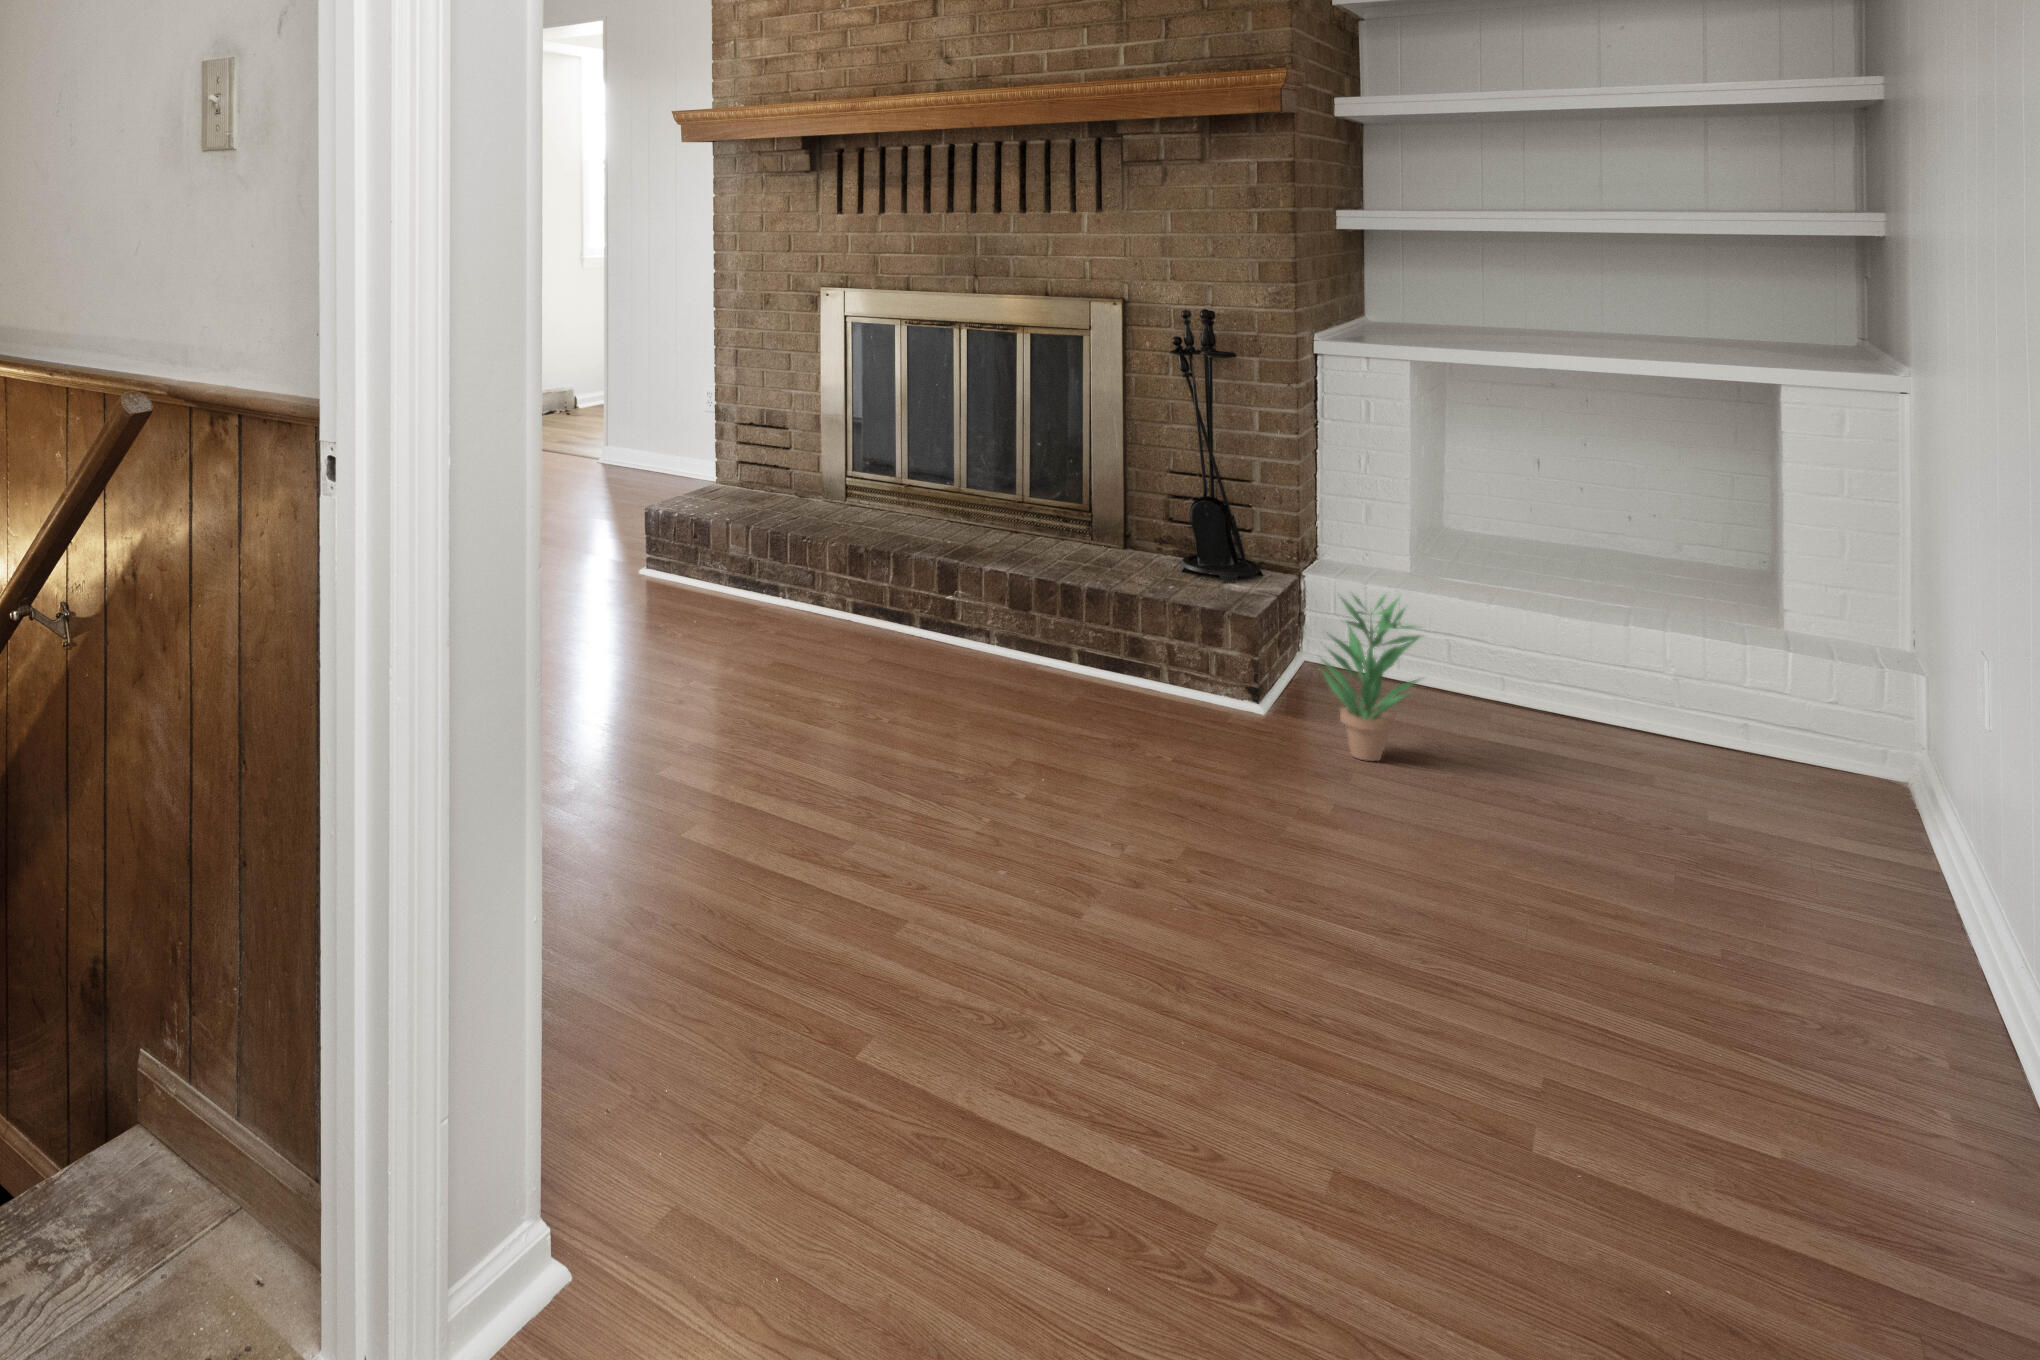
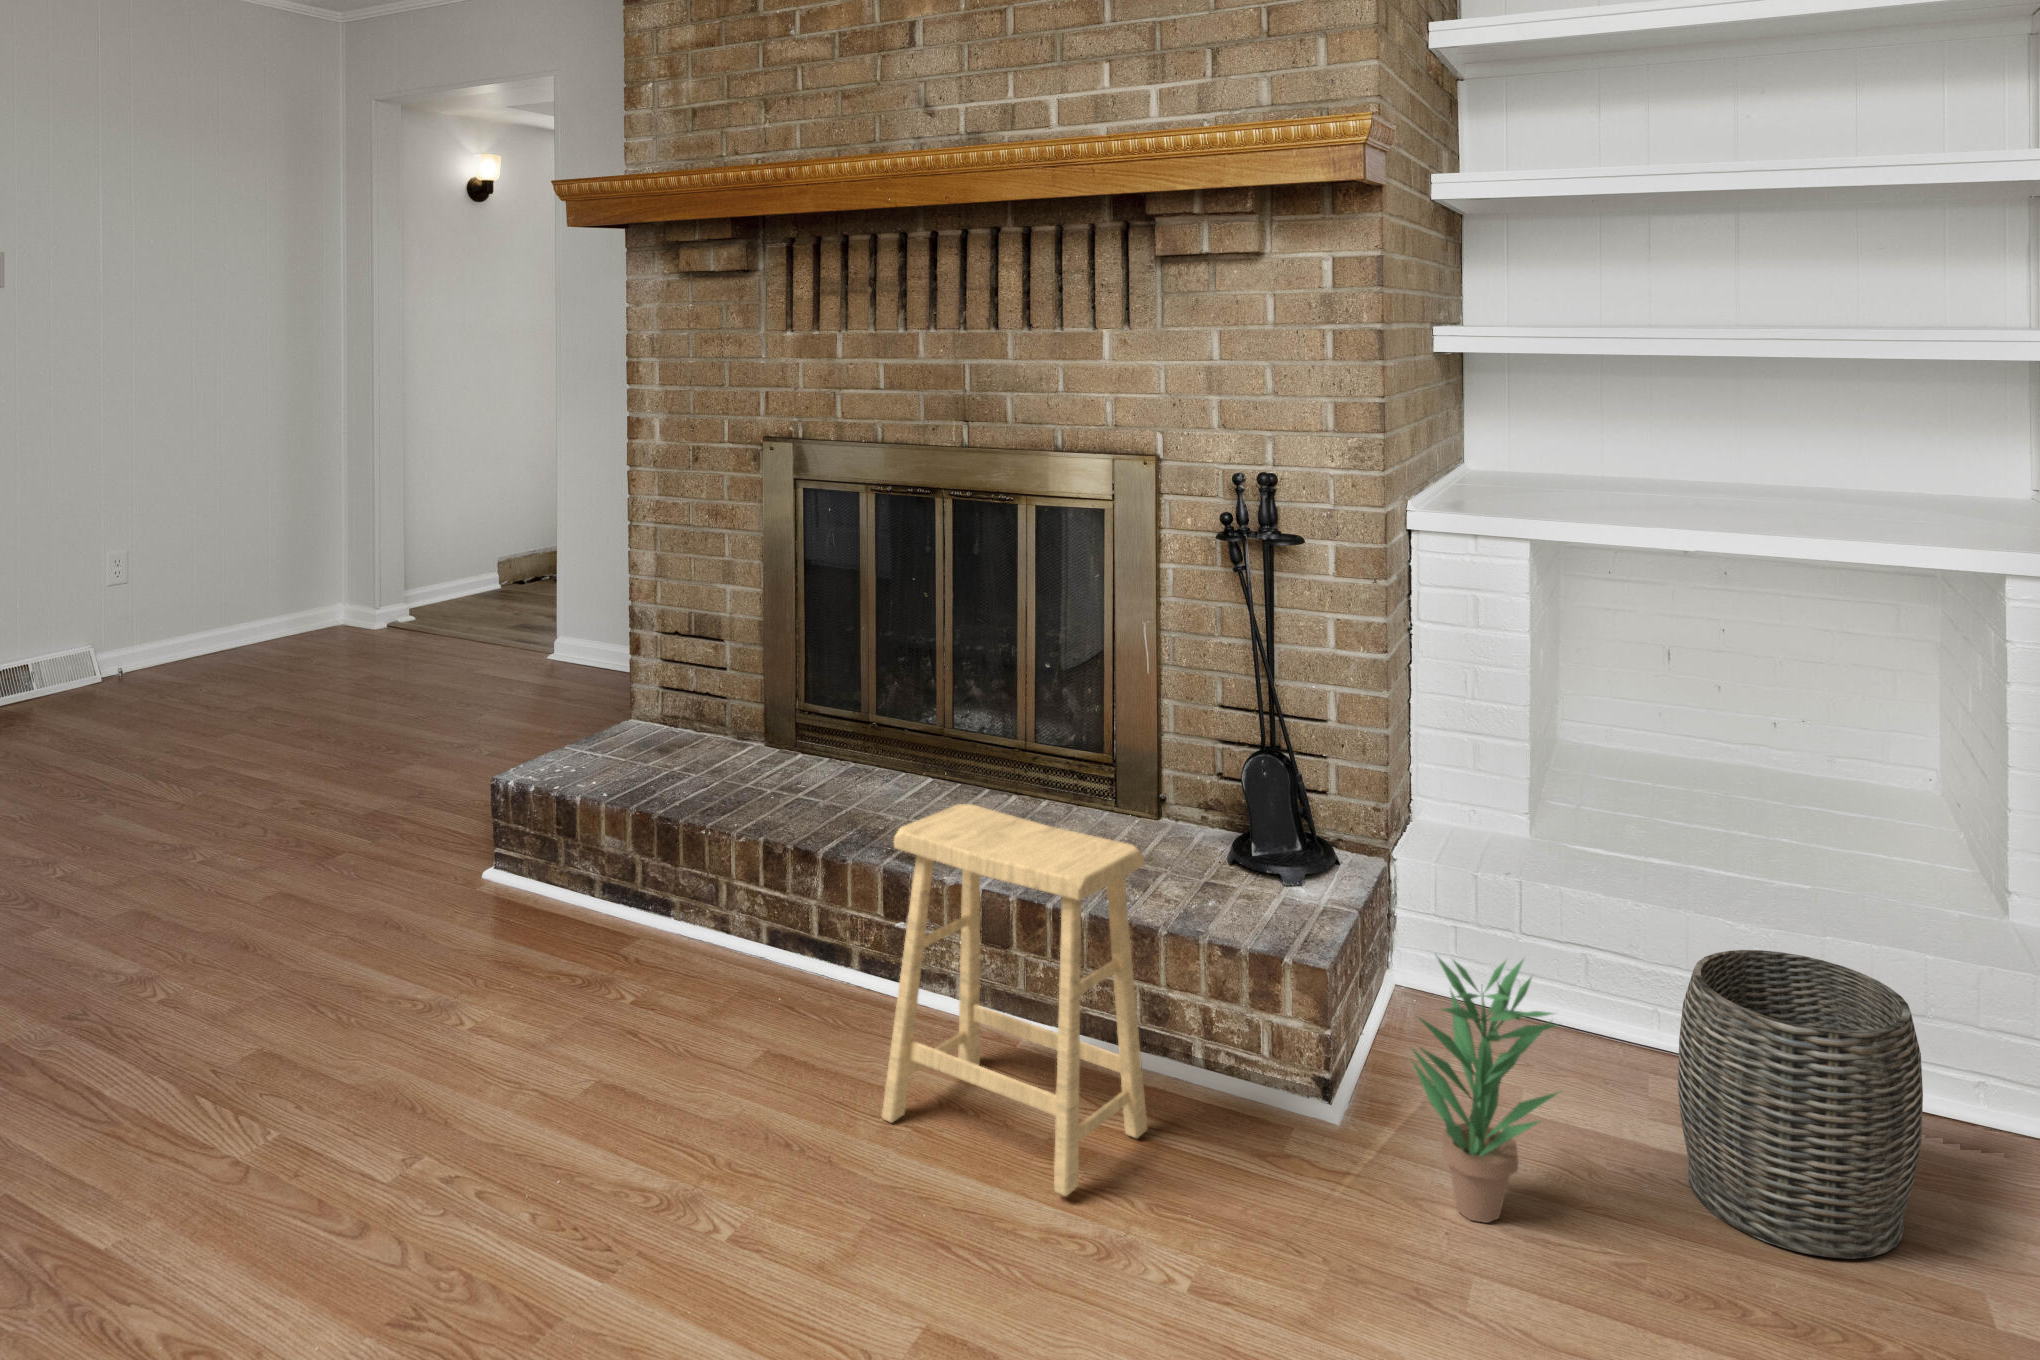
footstool: none [956,510,1133,729] -> present [882,804,1147,1196]
woven basket: none [1515,613,1698,793] -> present [1678,950,1923,1259]

